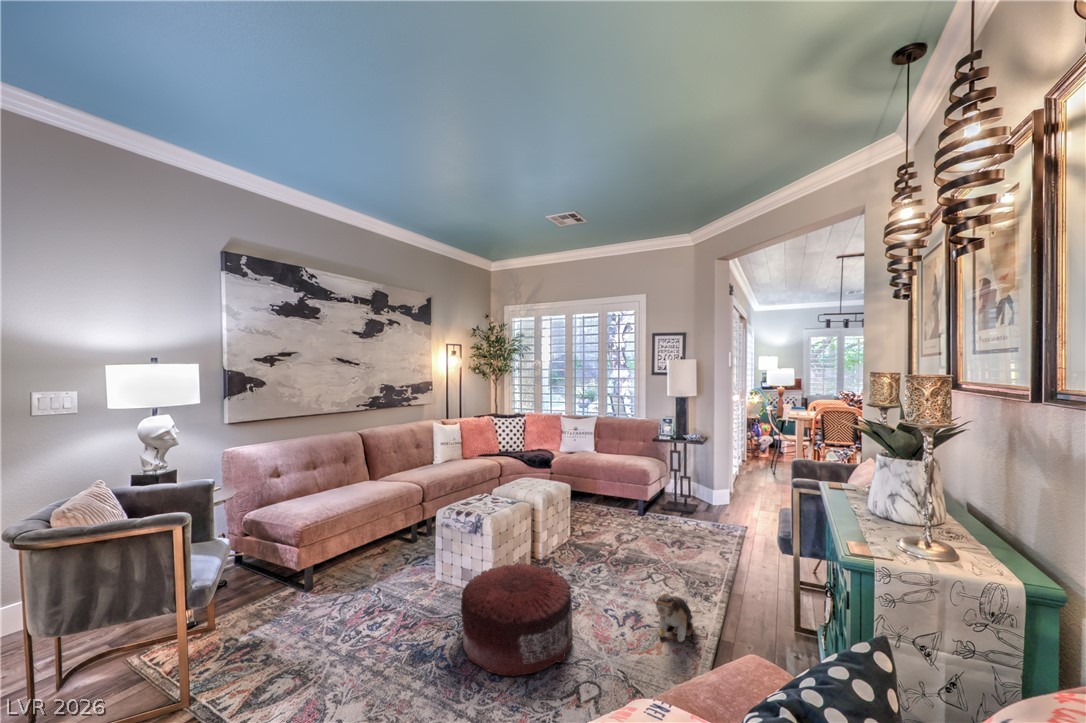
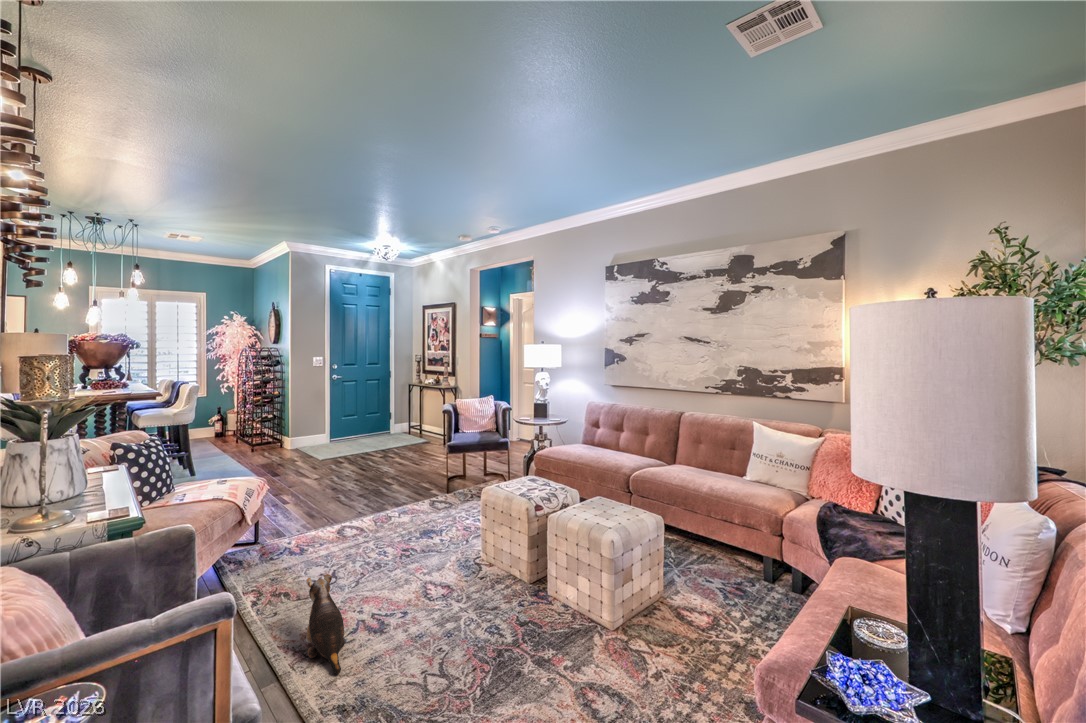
pouf: present [461,562,573,677] -> none [365,506,460,585]

